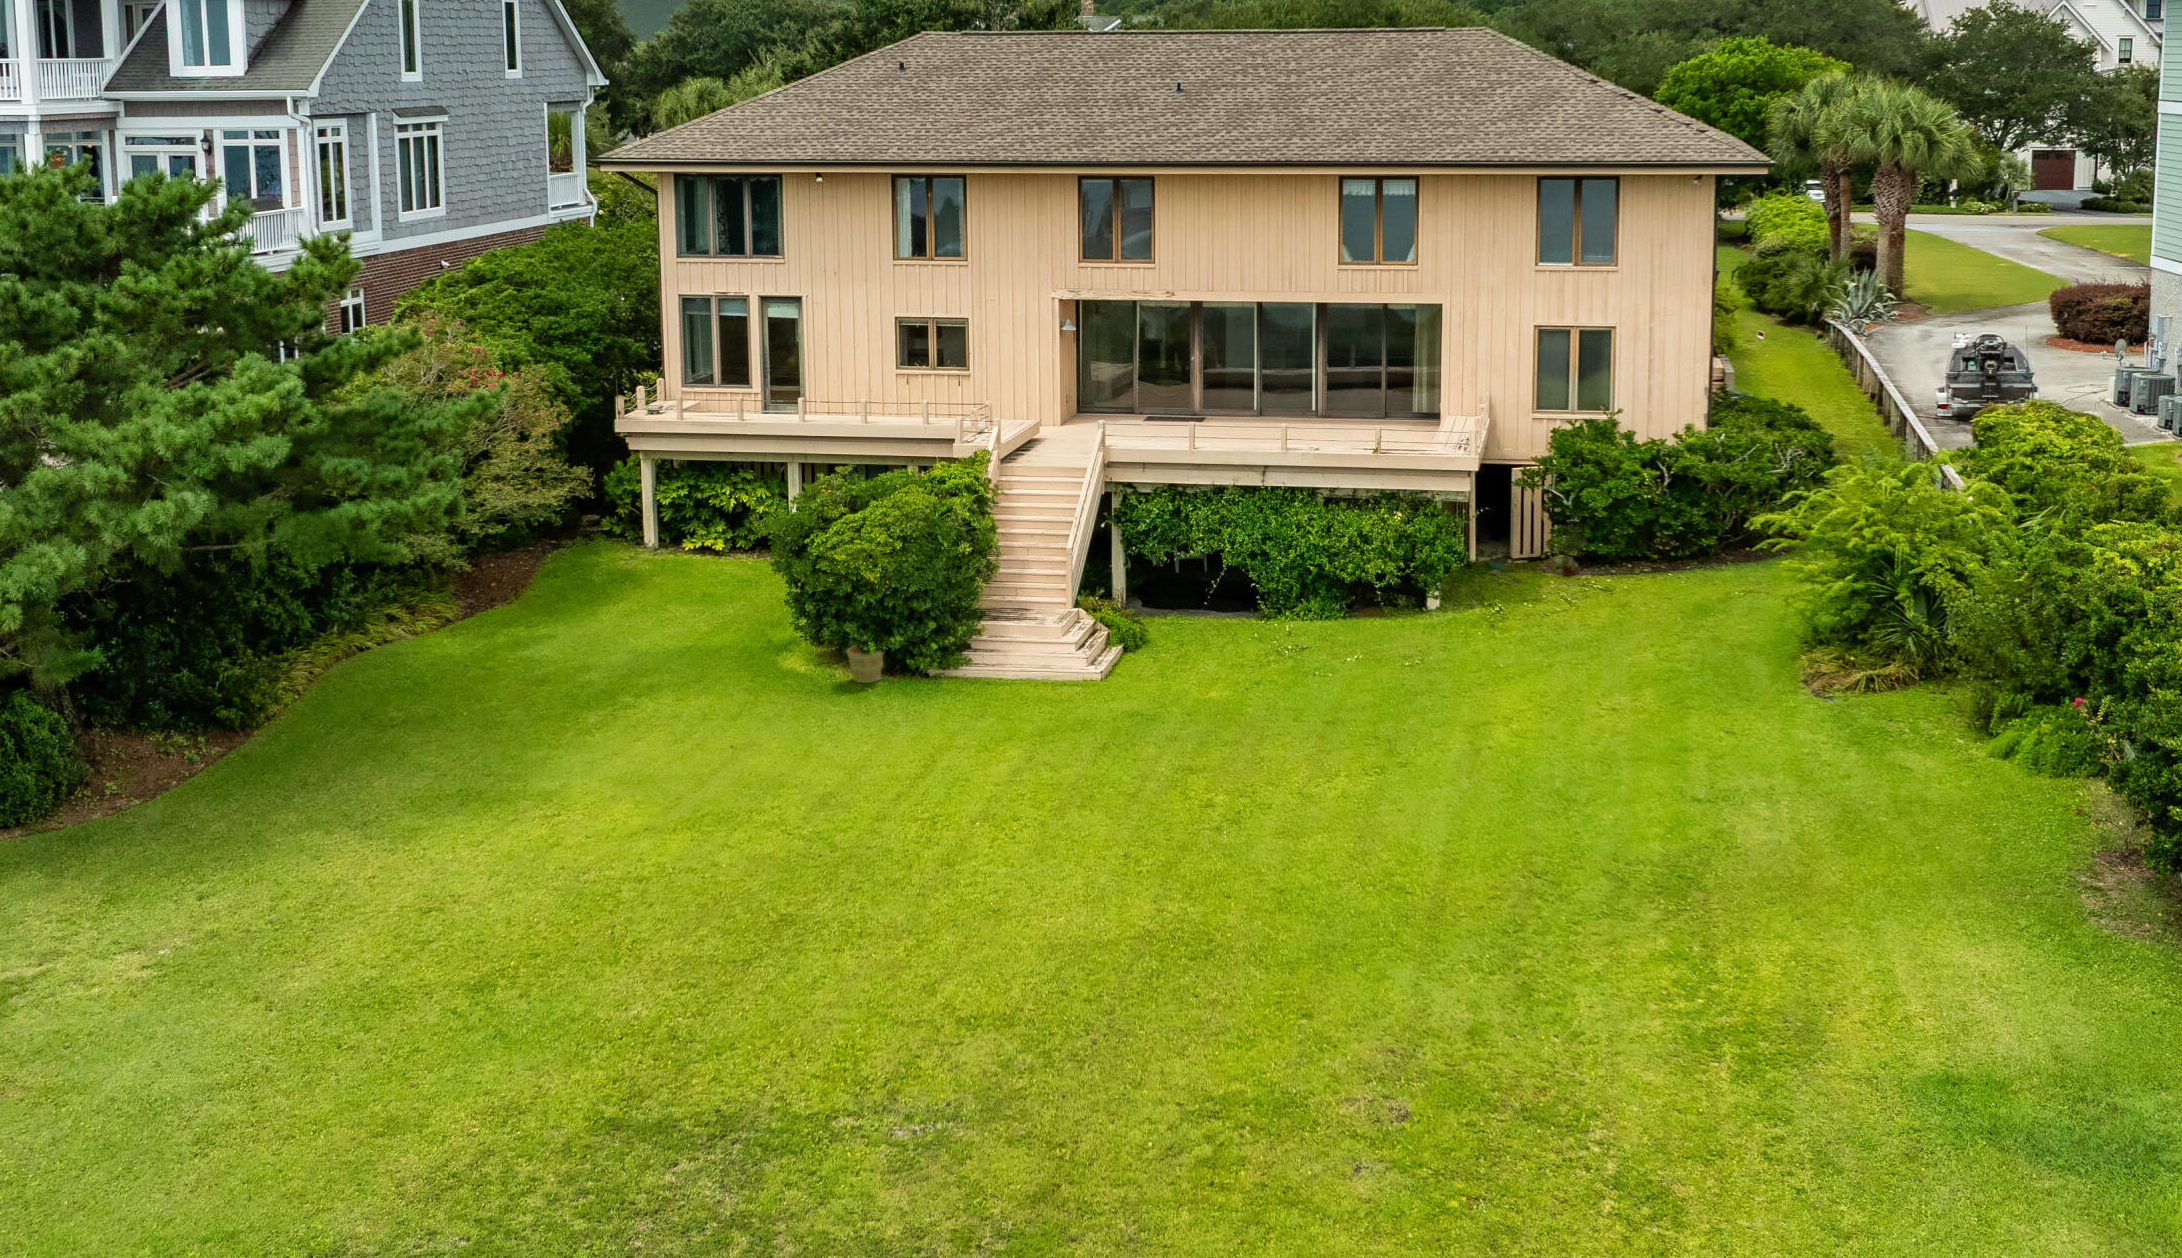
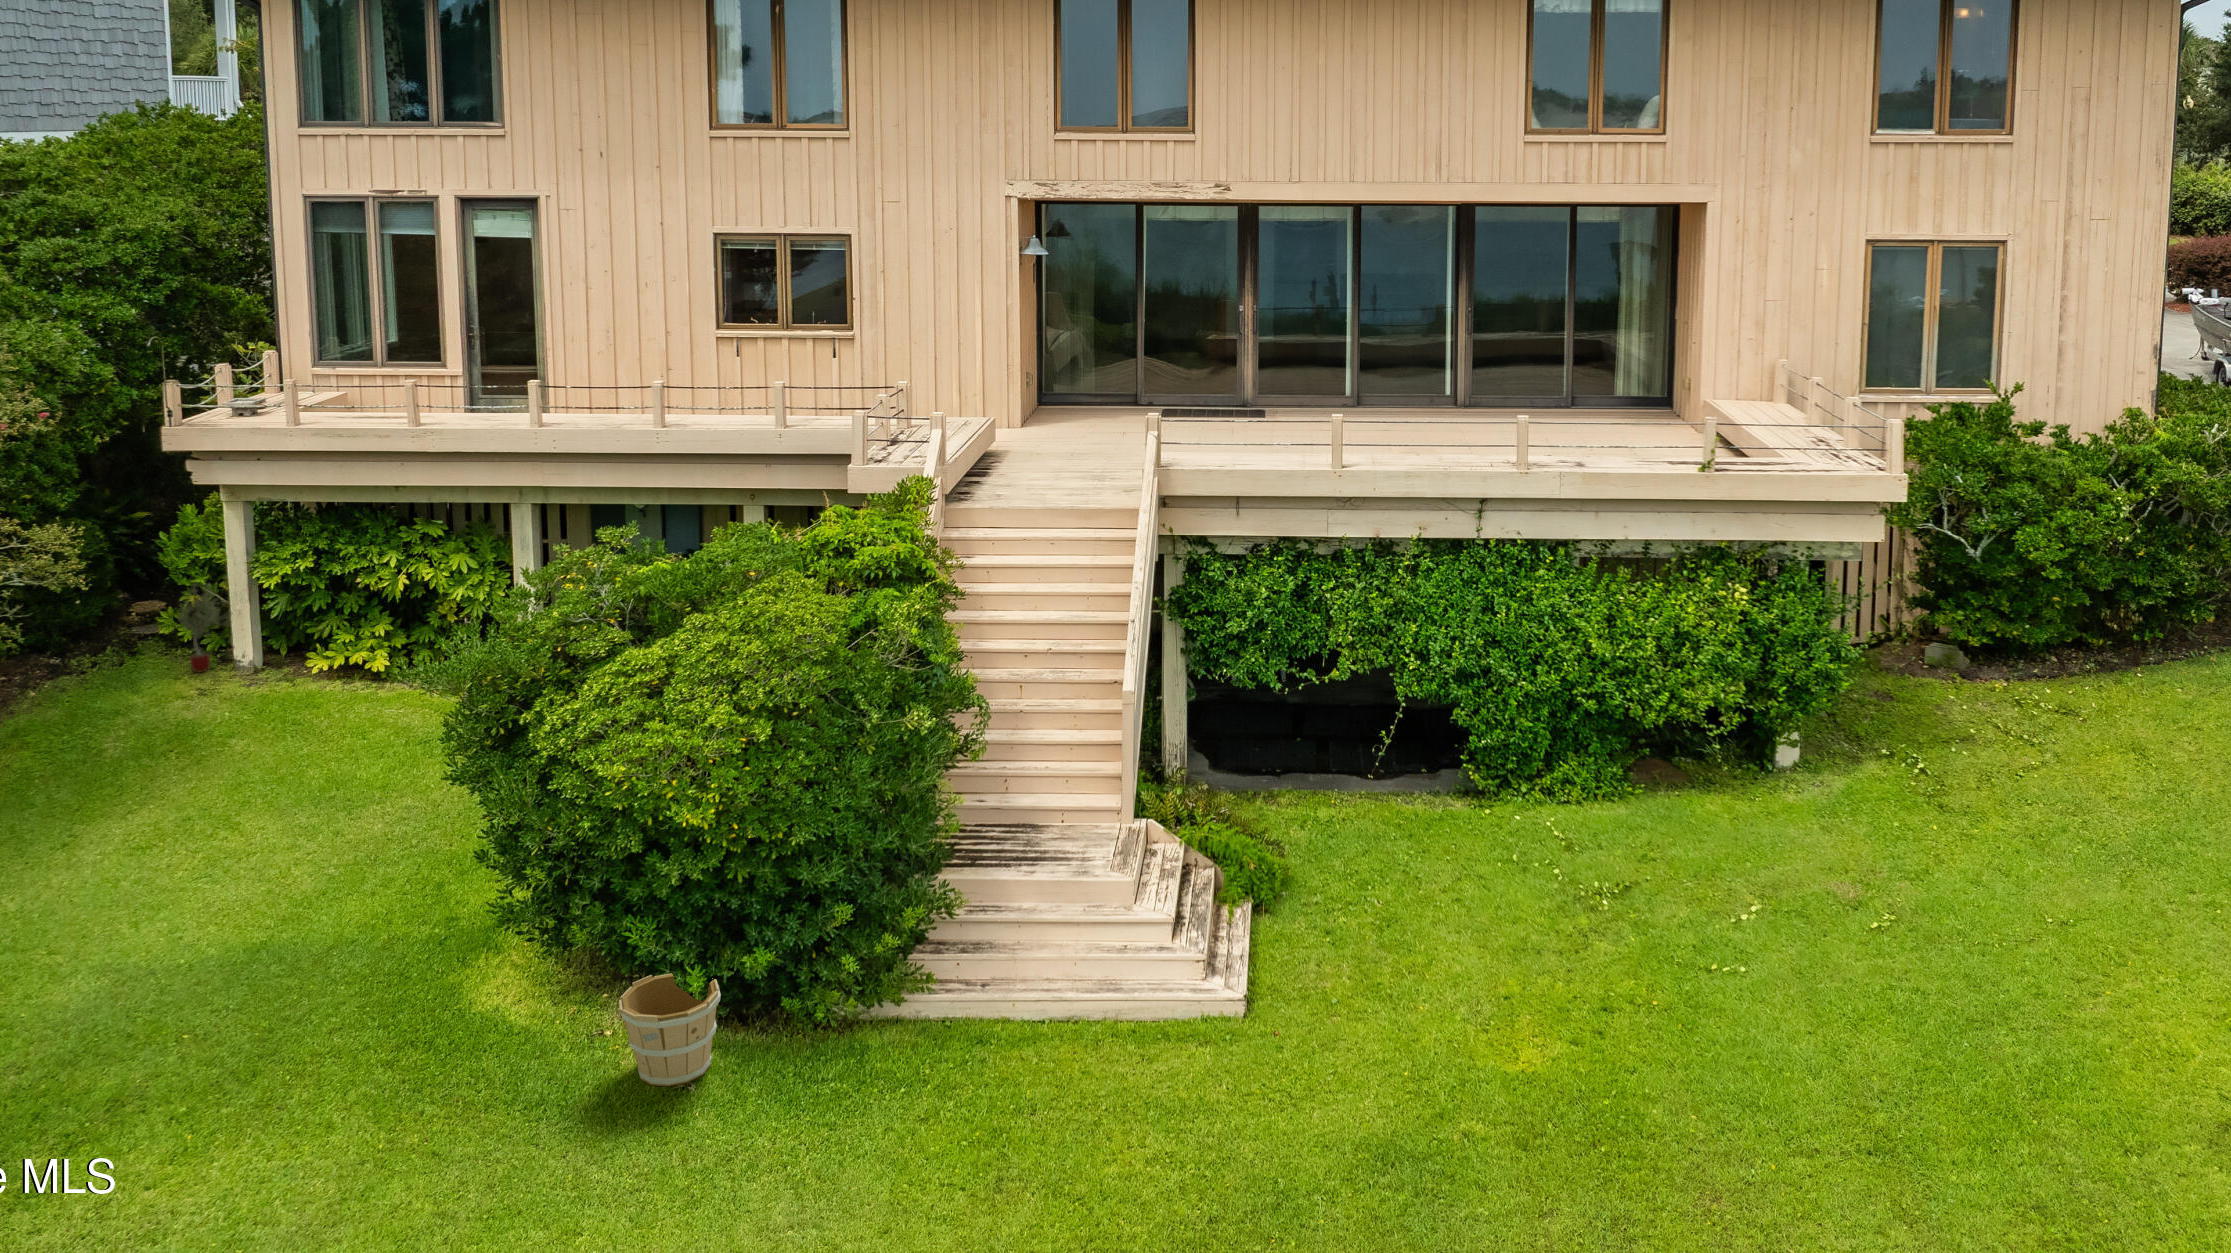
potted tree: present [1550,527,1587,576] -> present [178,585,233,673]

